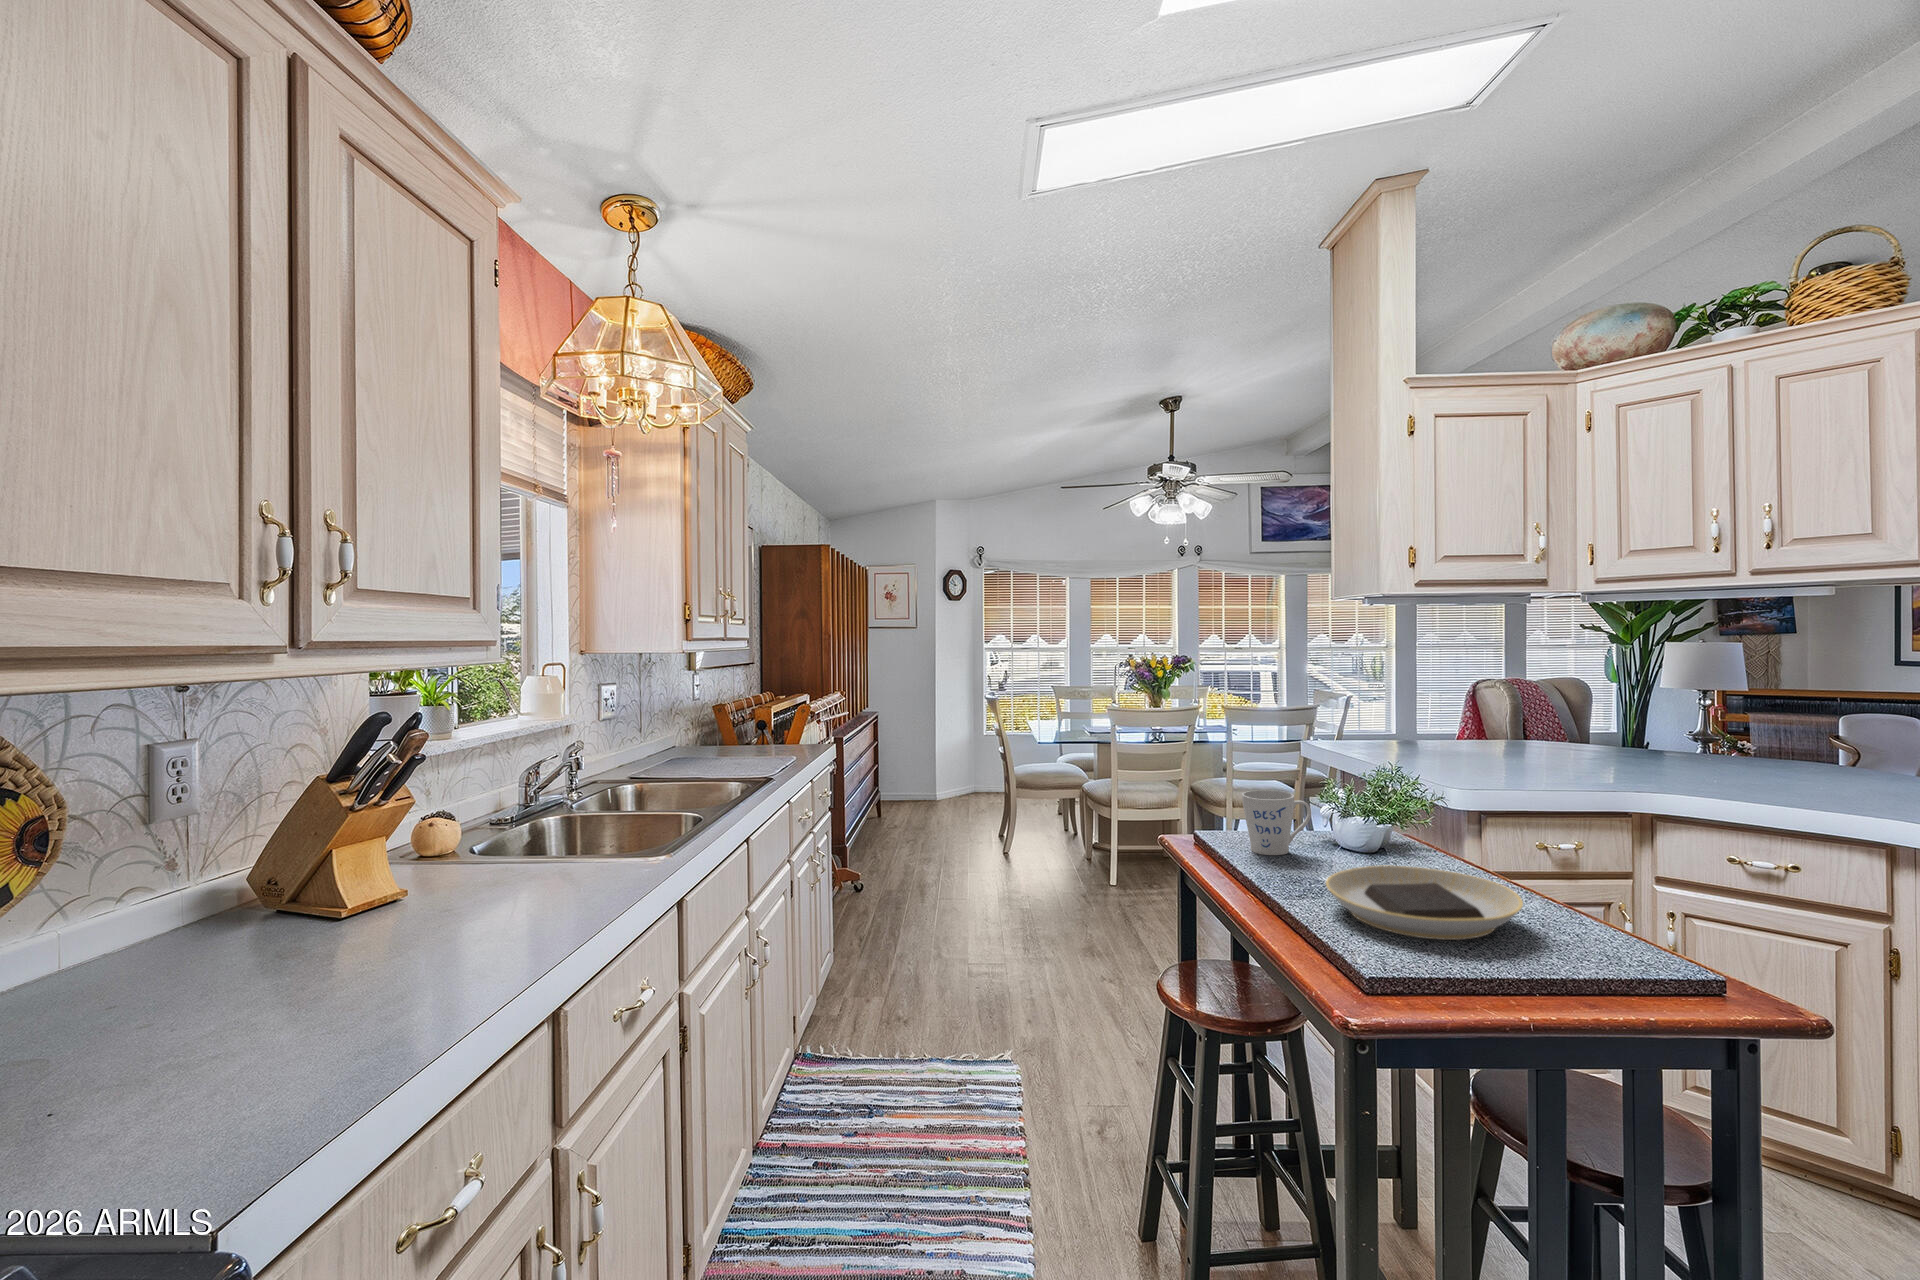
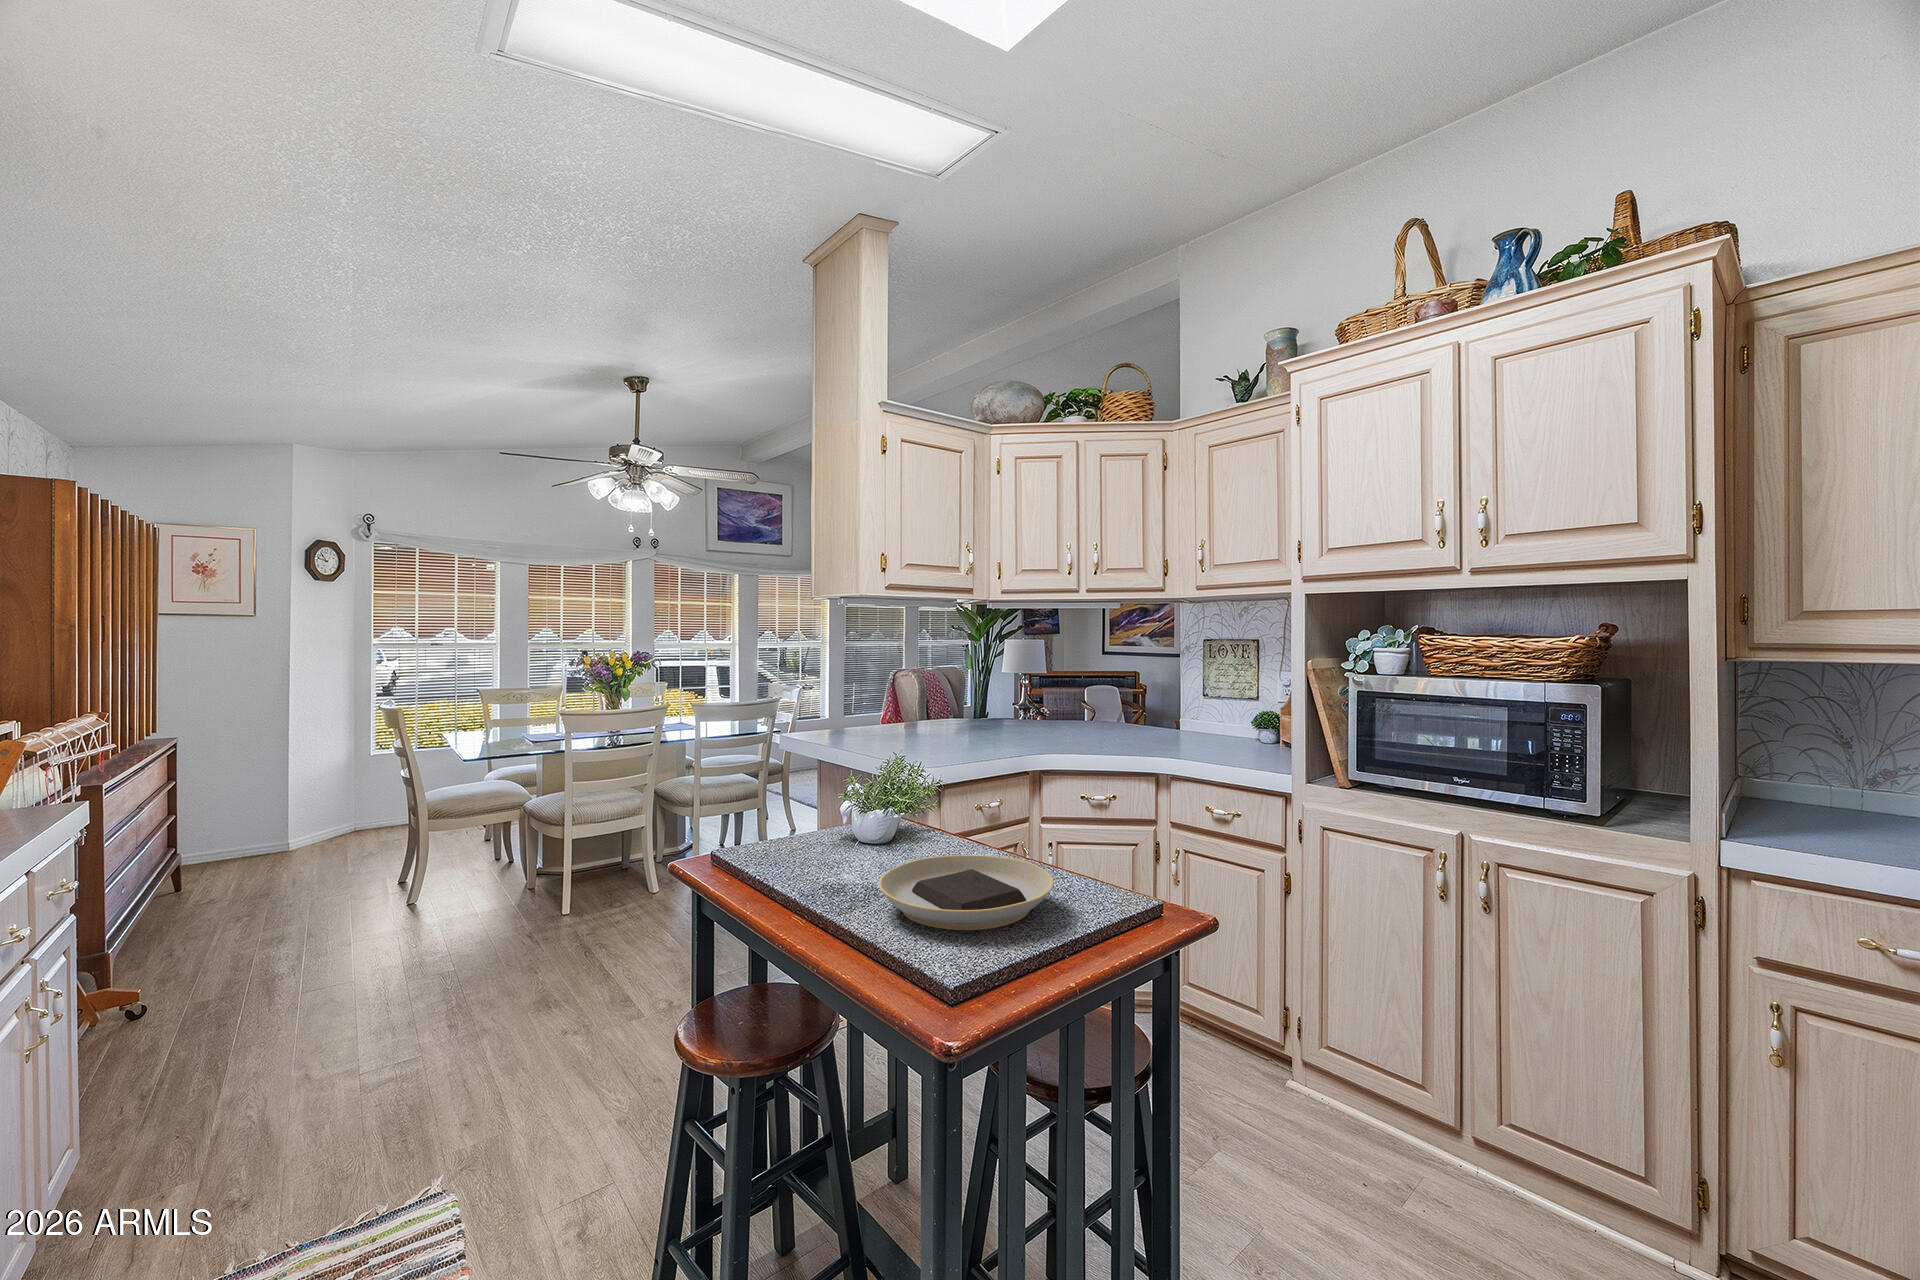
mug: present [1242,790,1311,855] -> none [767,792,838,864]

